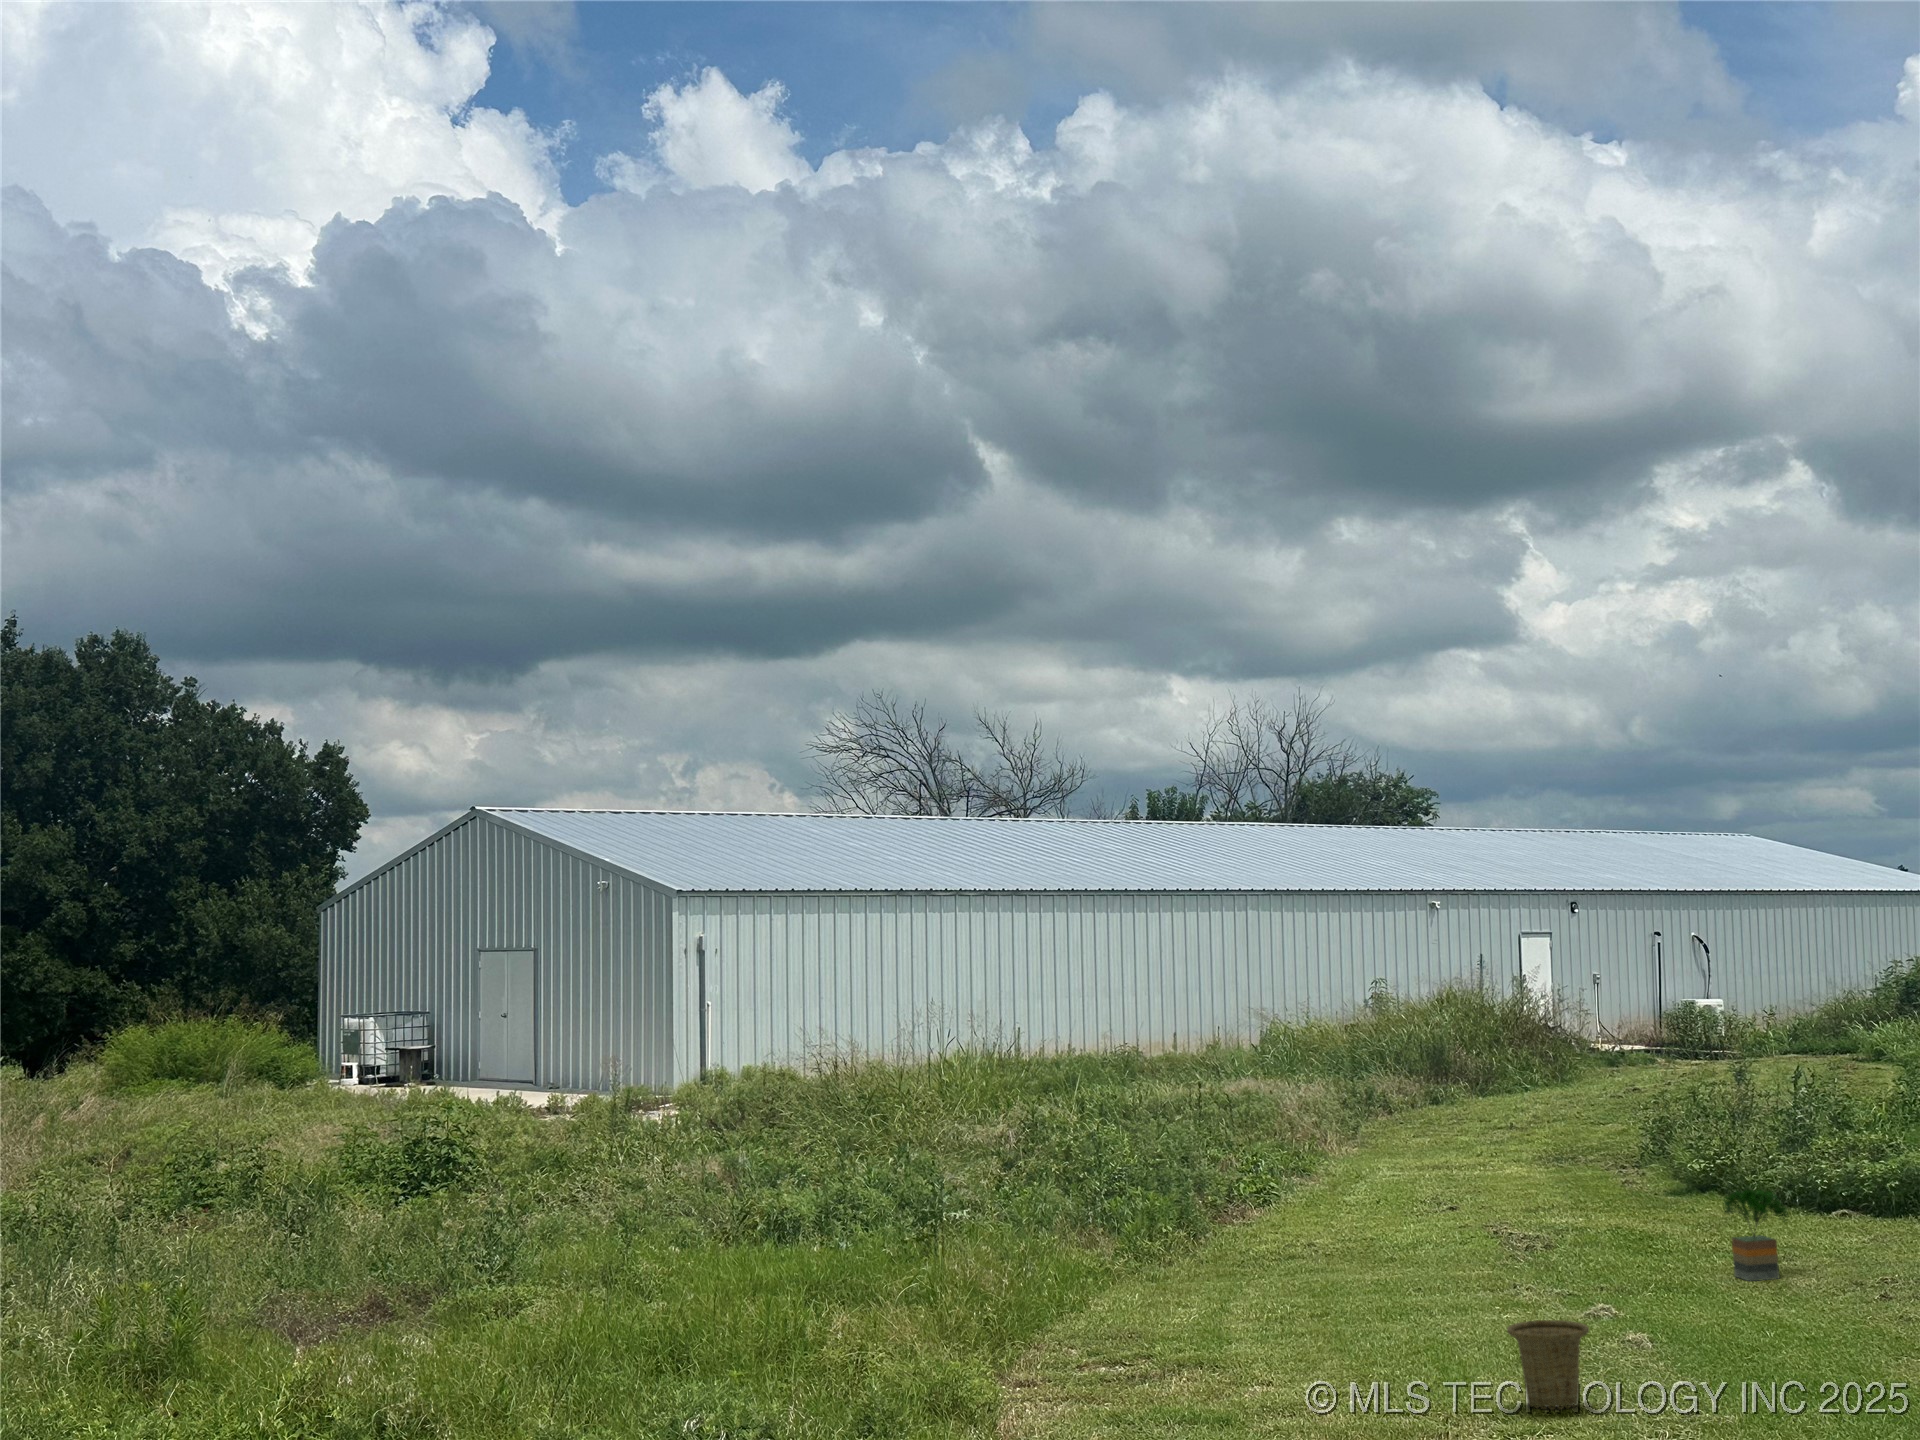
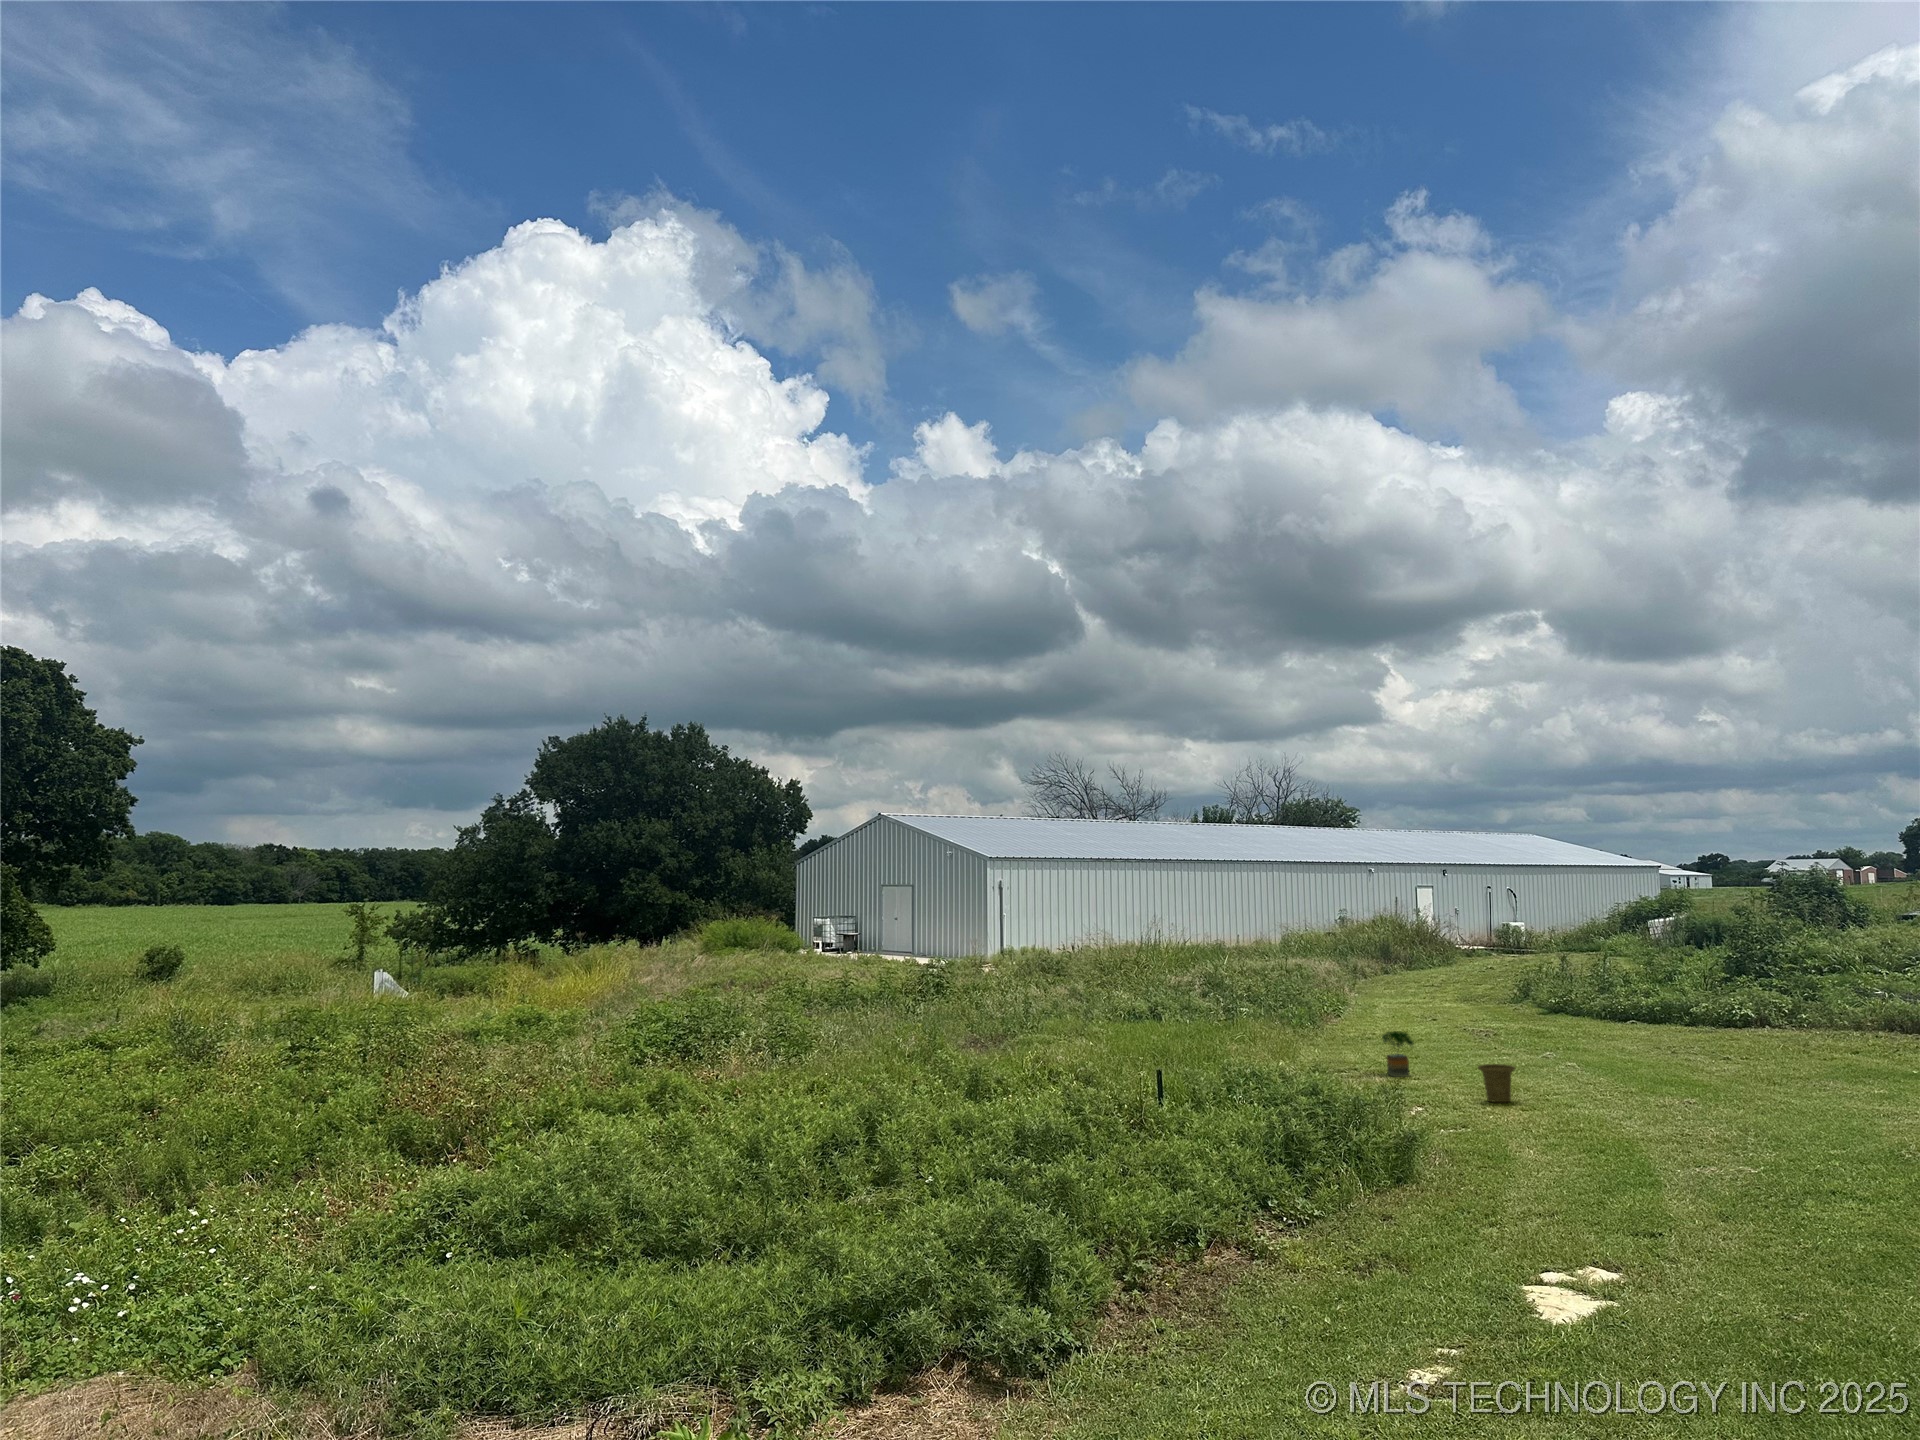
potted tree: present [1723,1190,1788,1281] -> present [1382,1031,1414,1077]

